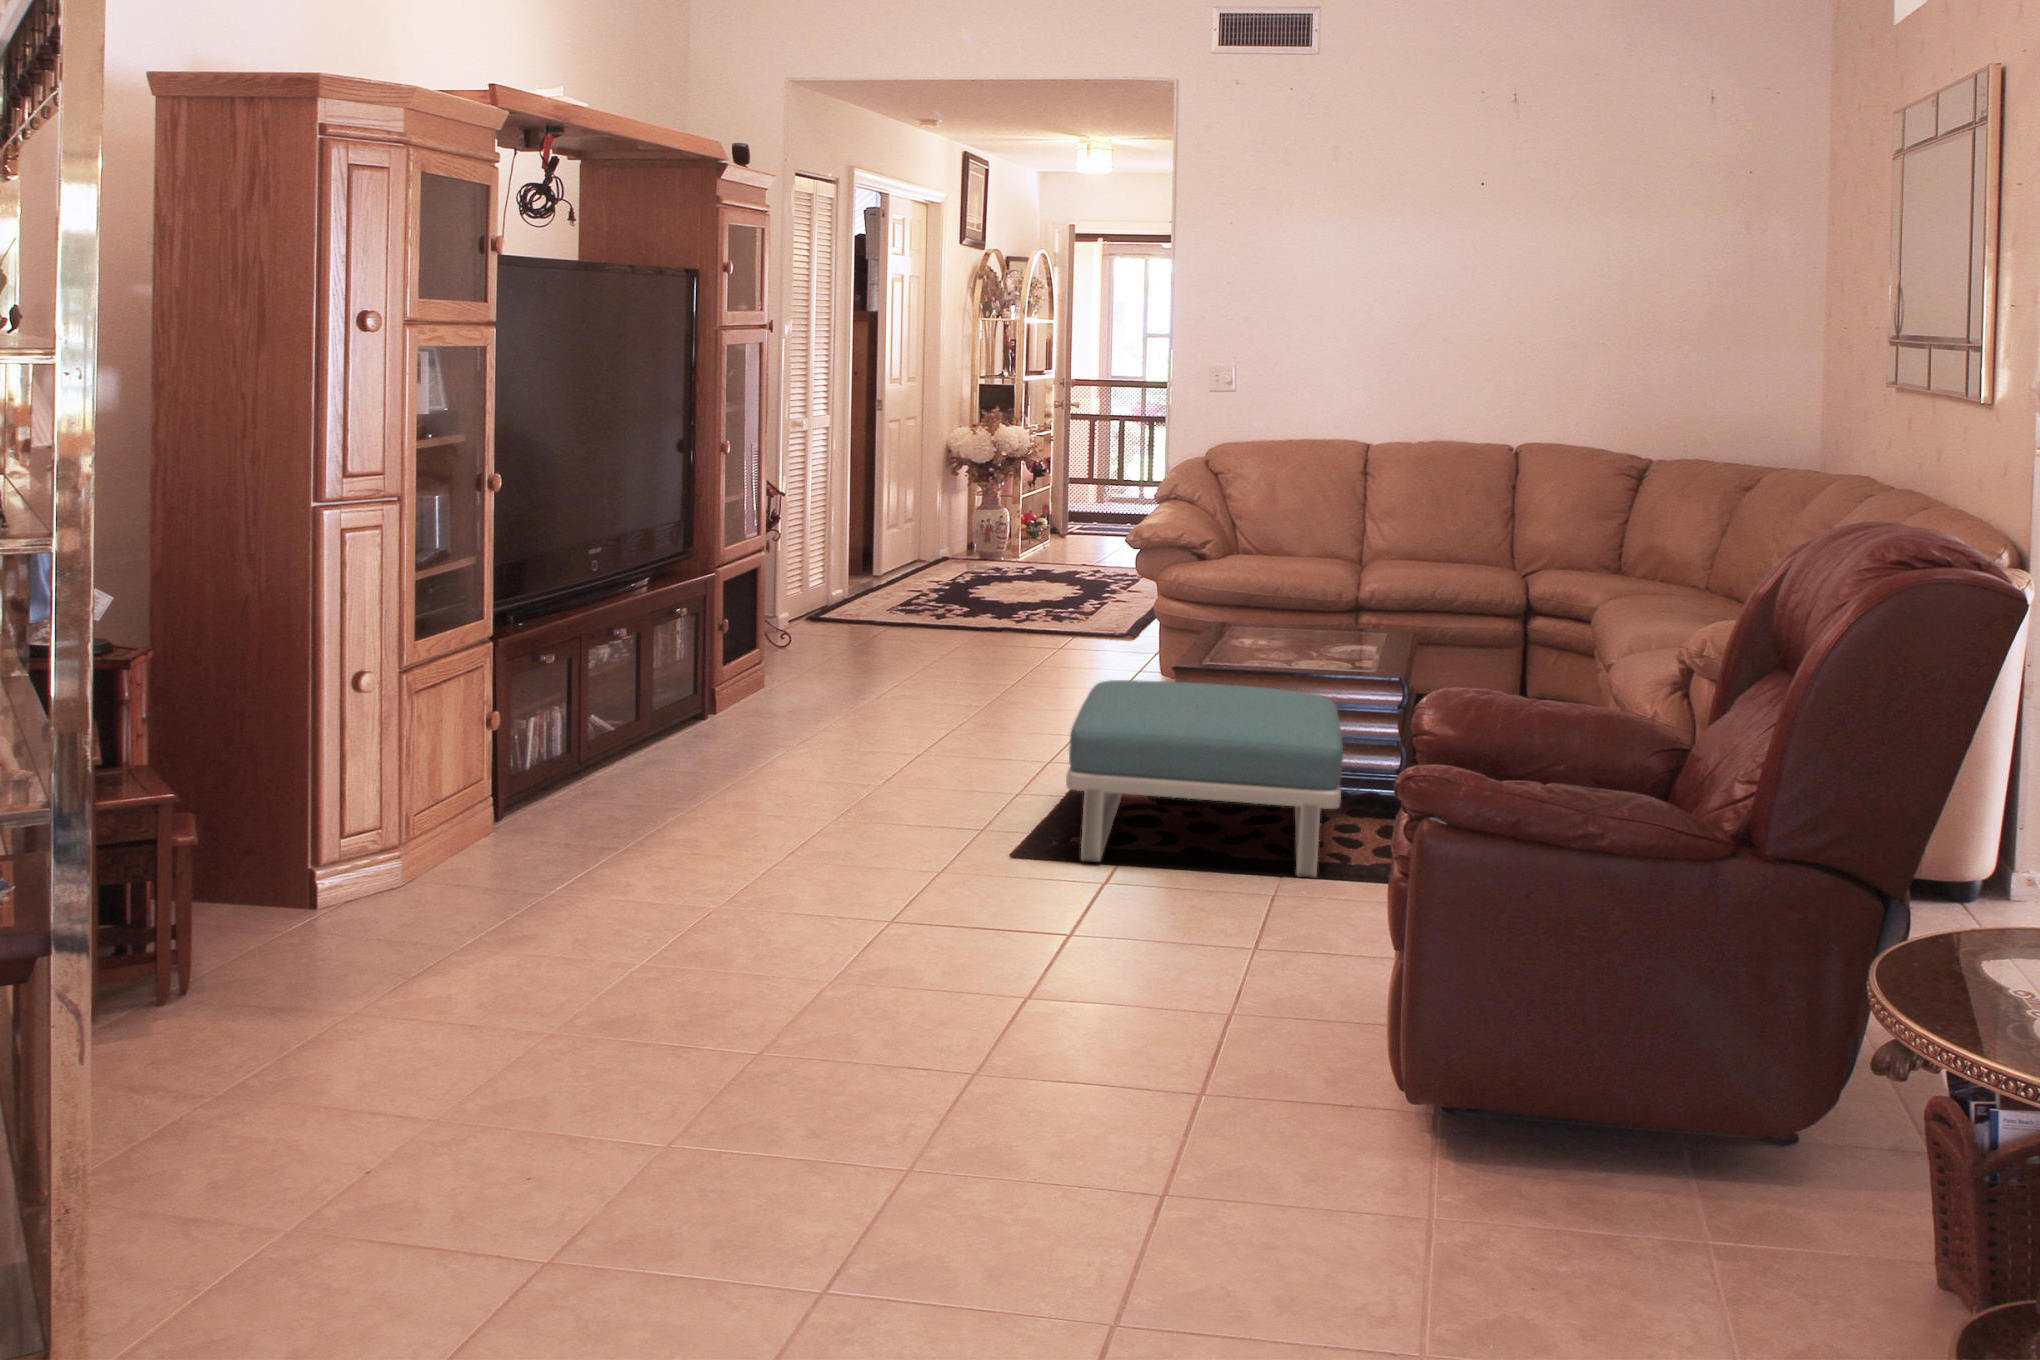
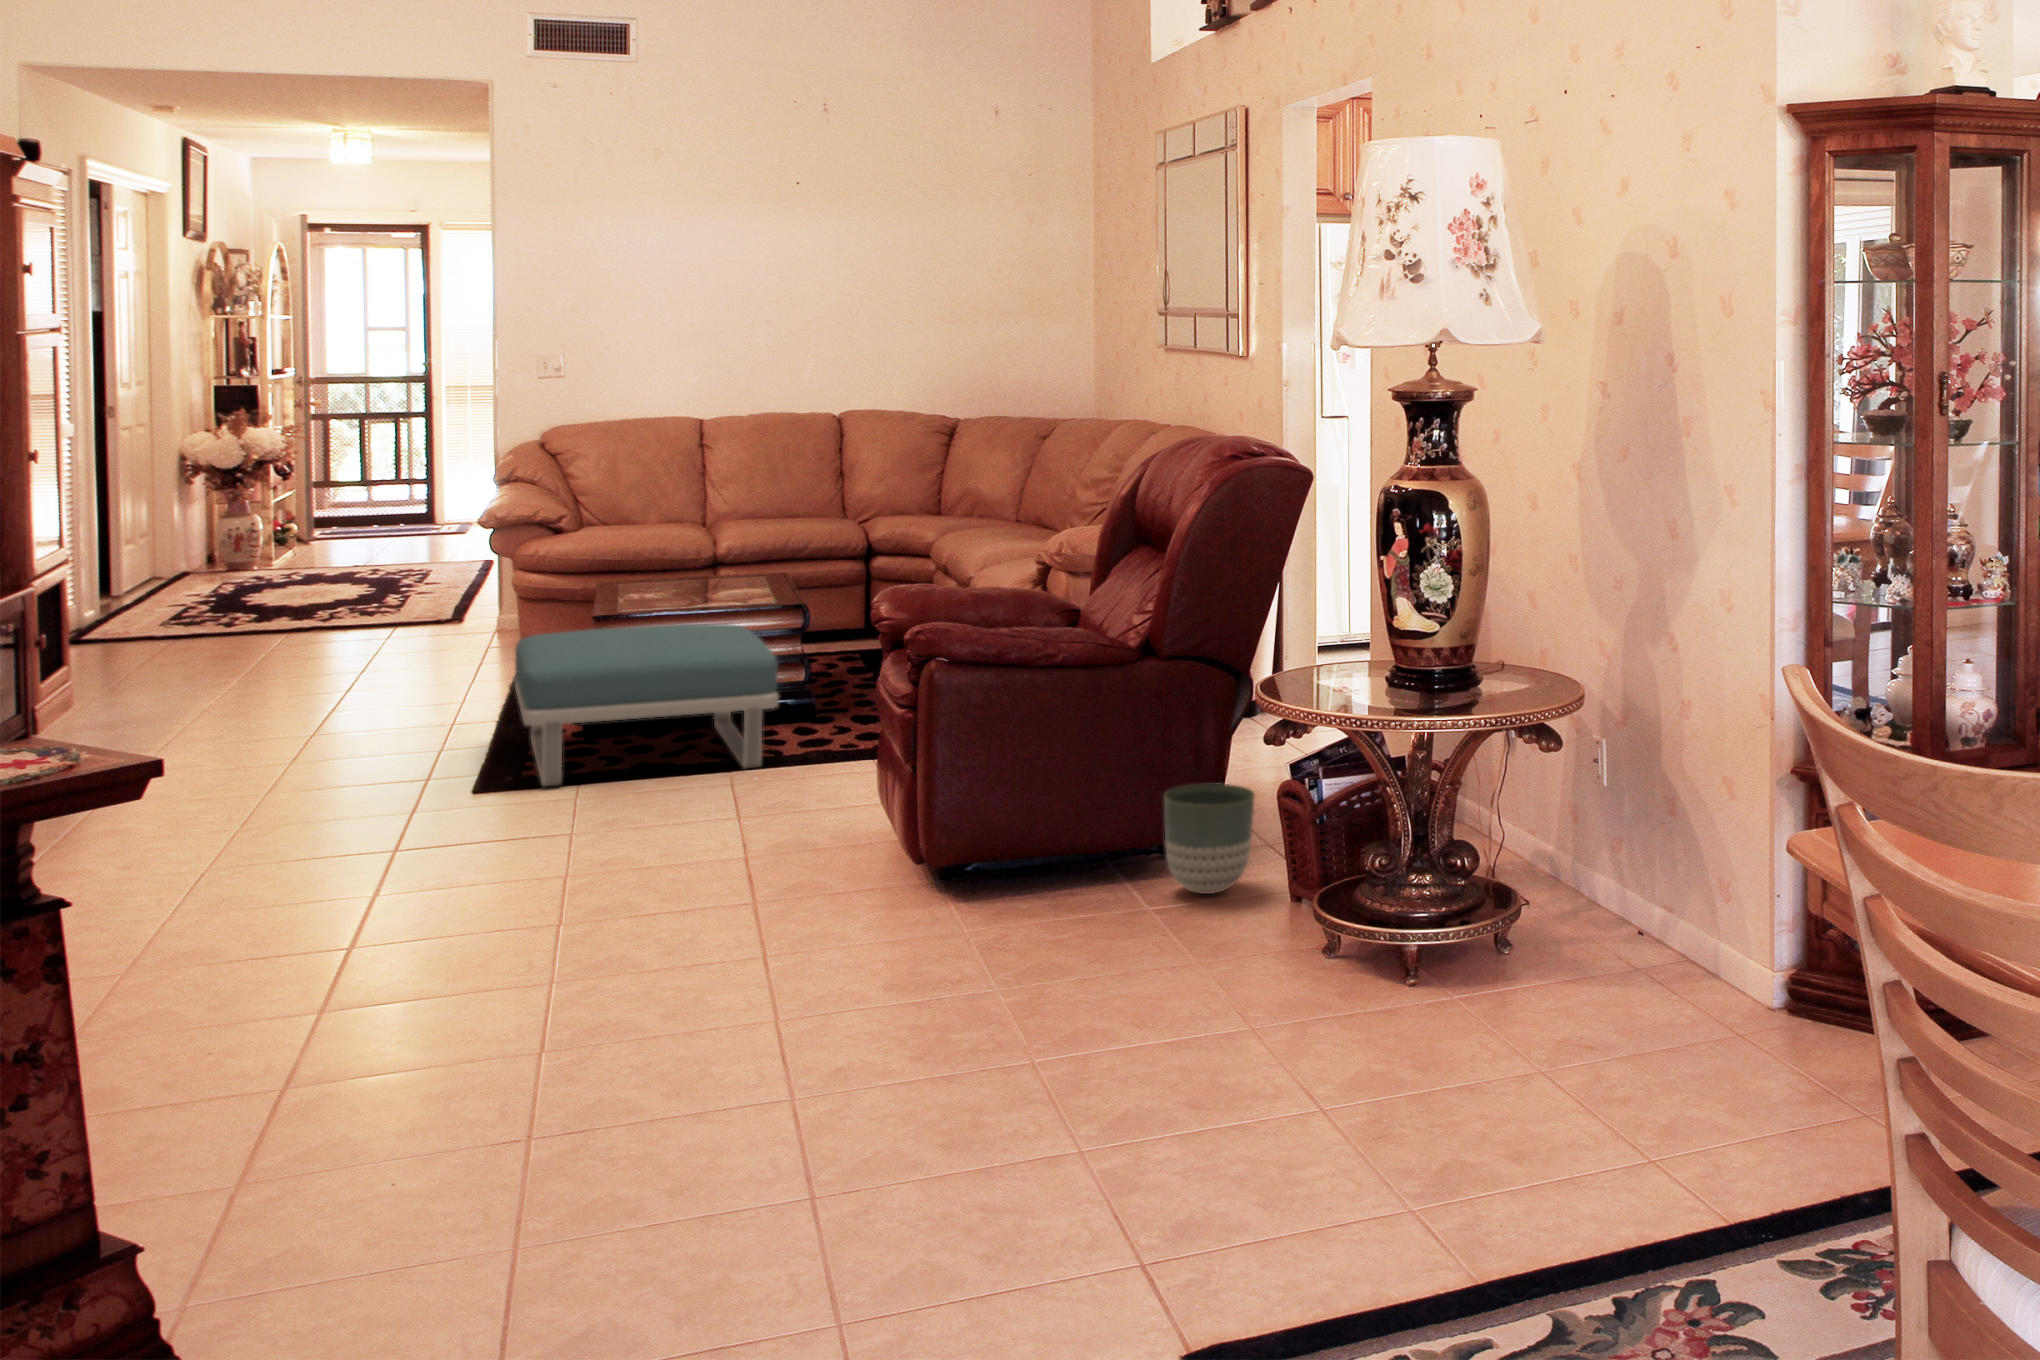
planter: none [1751,1059,1897,1242] -> present [1164,784,1255,894]

